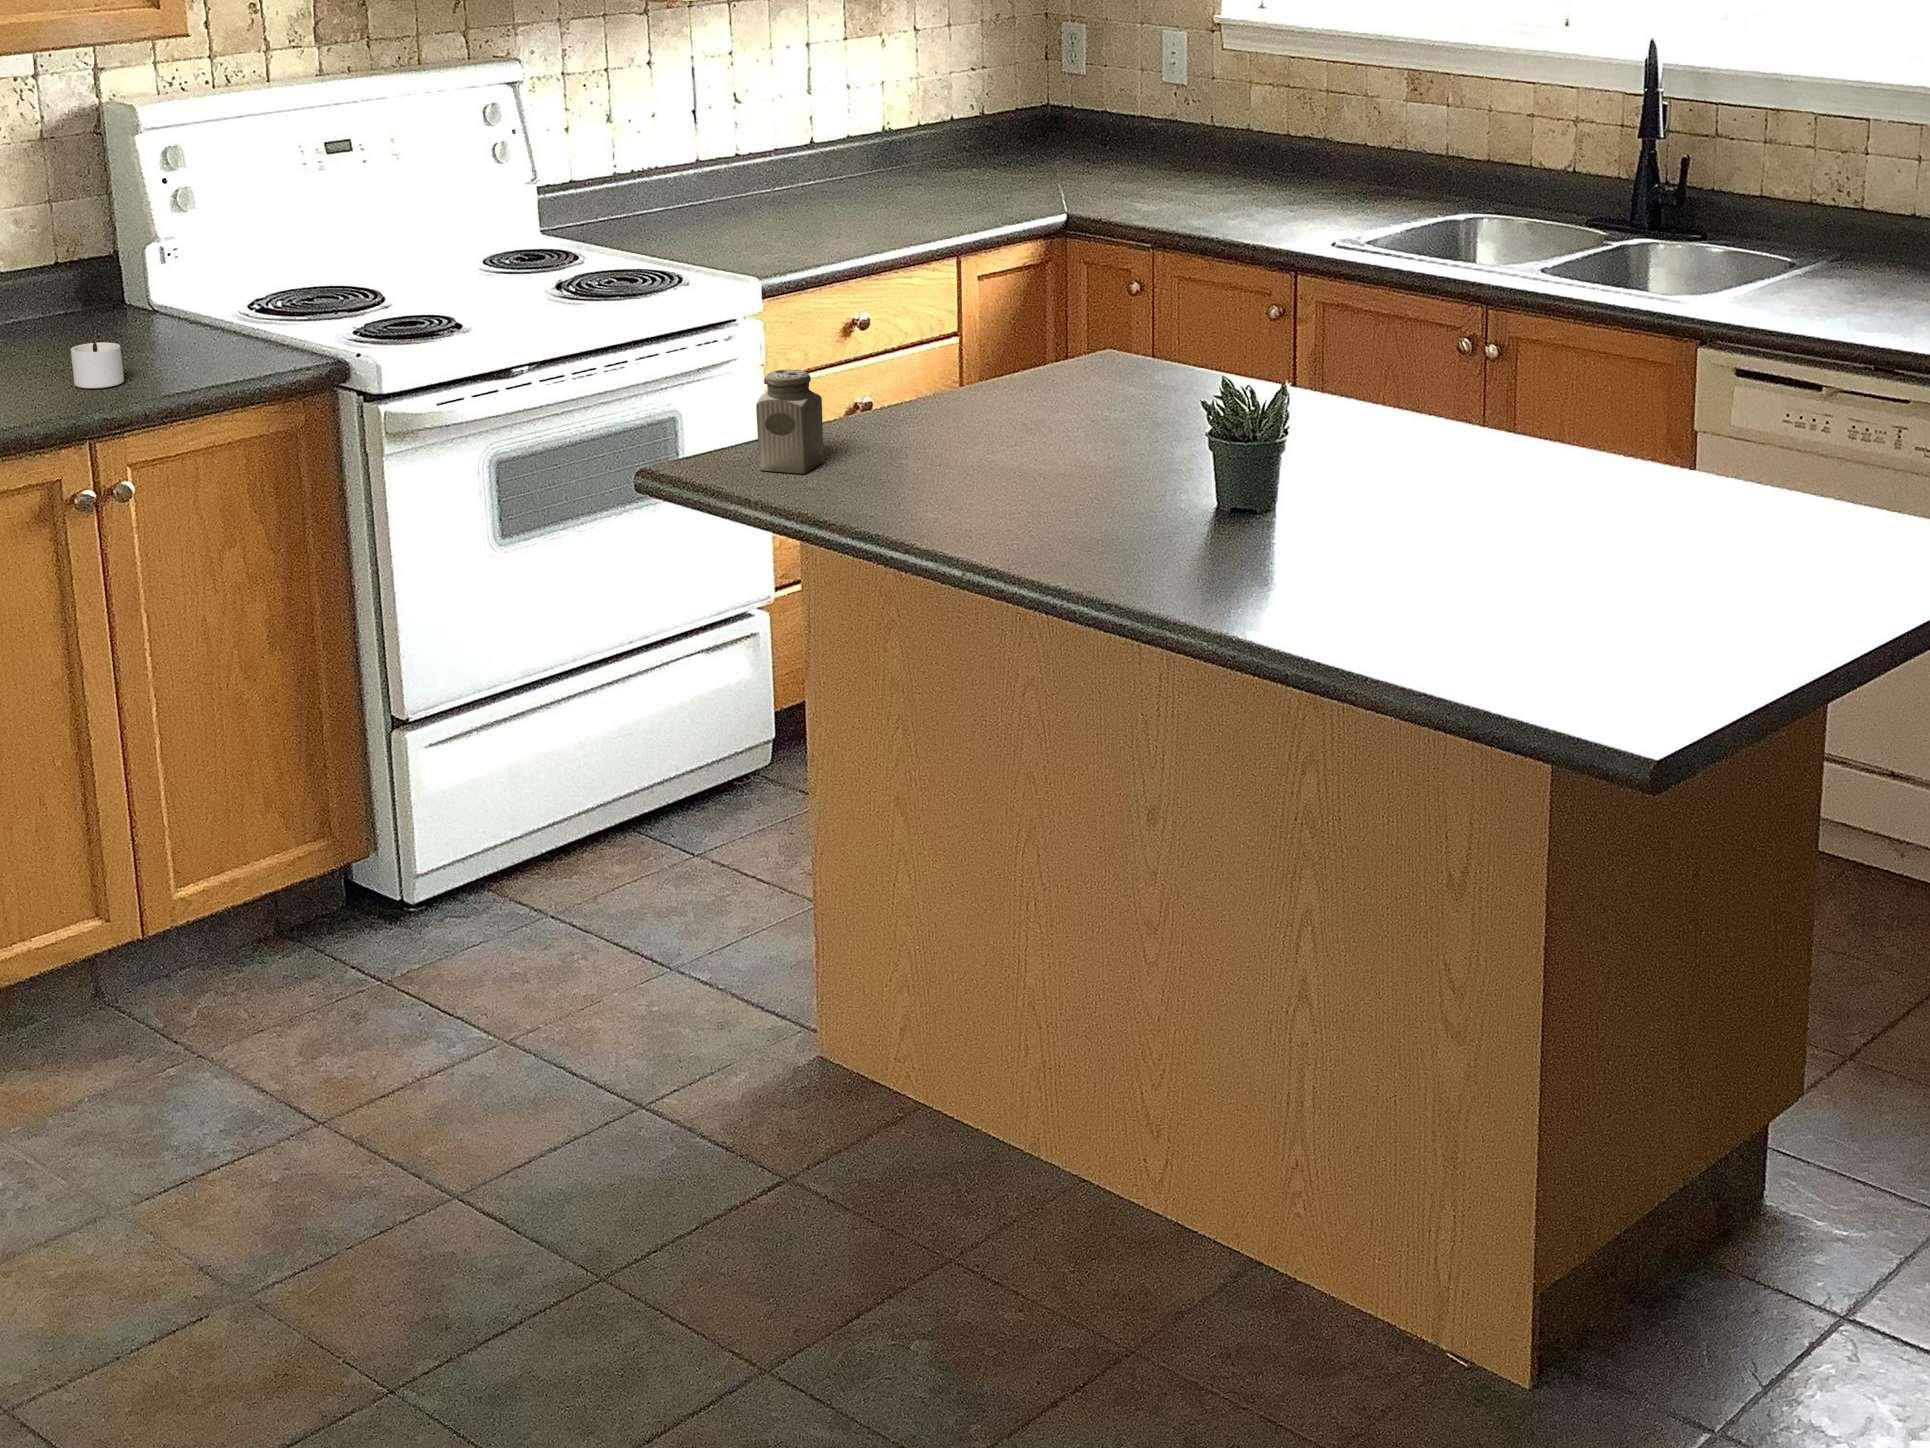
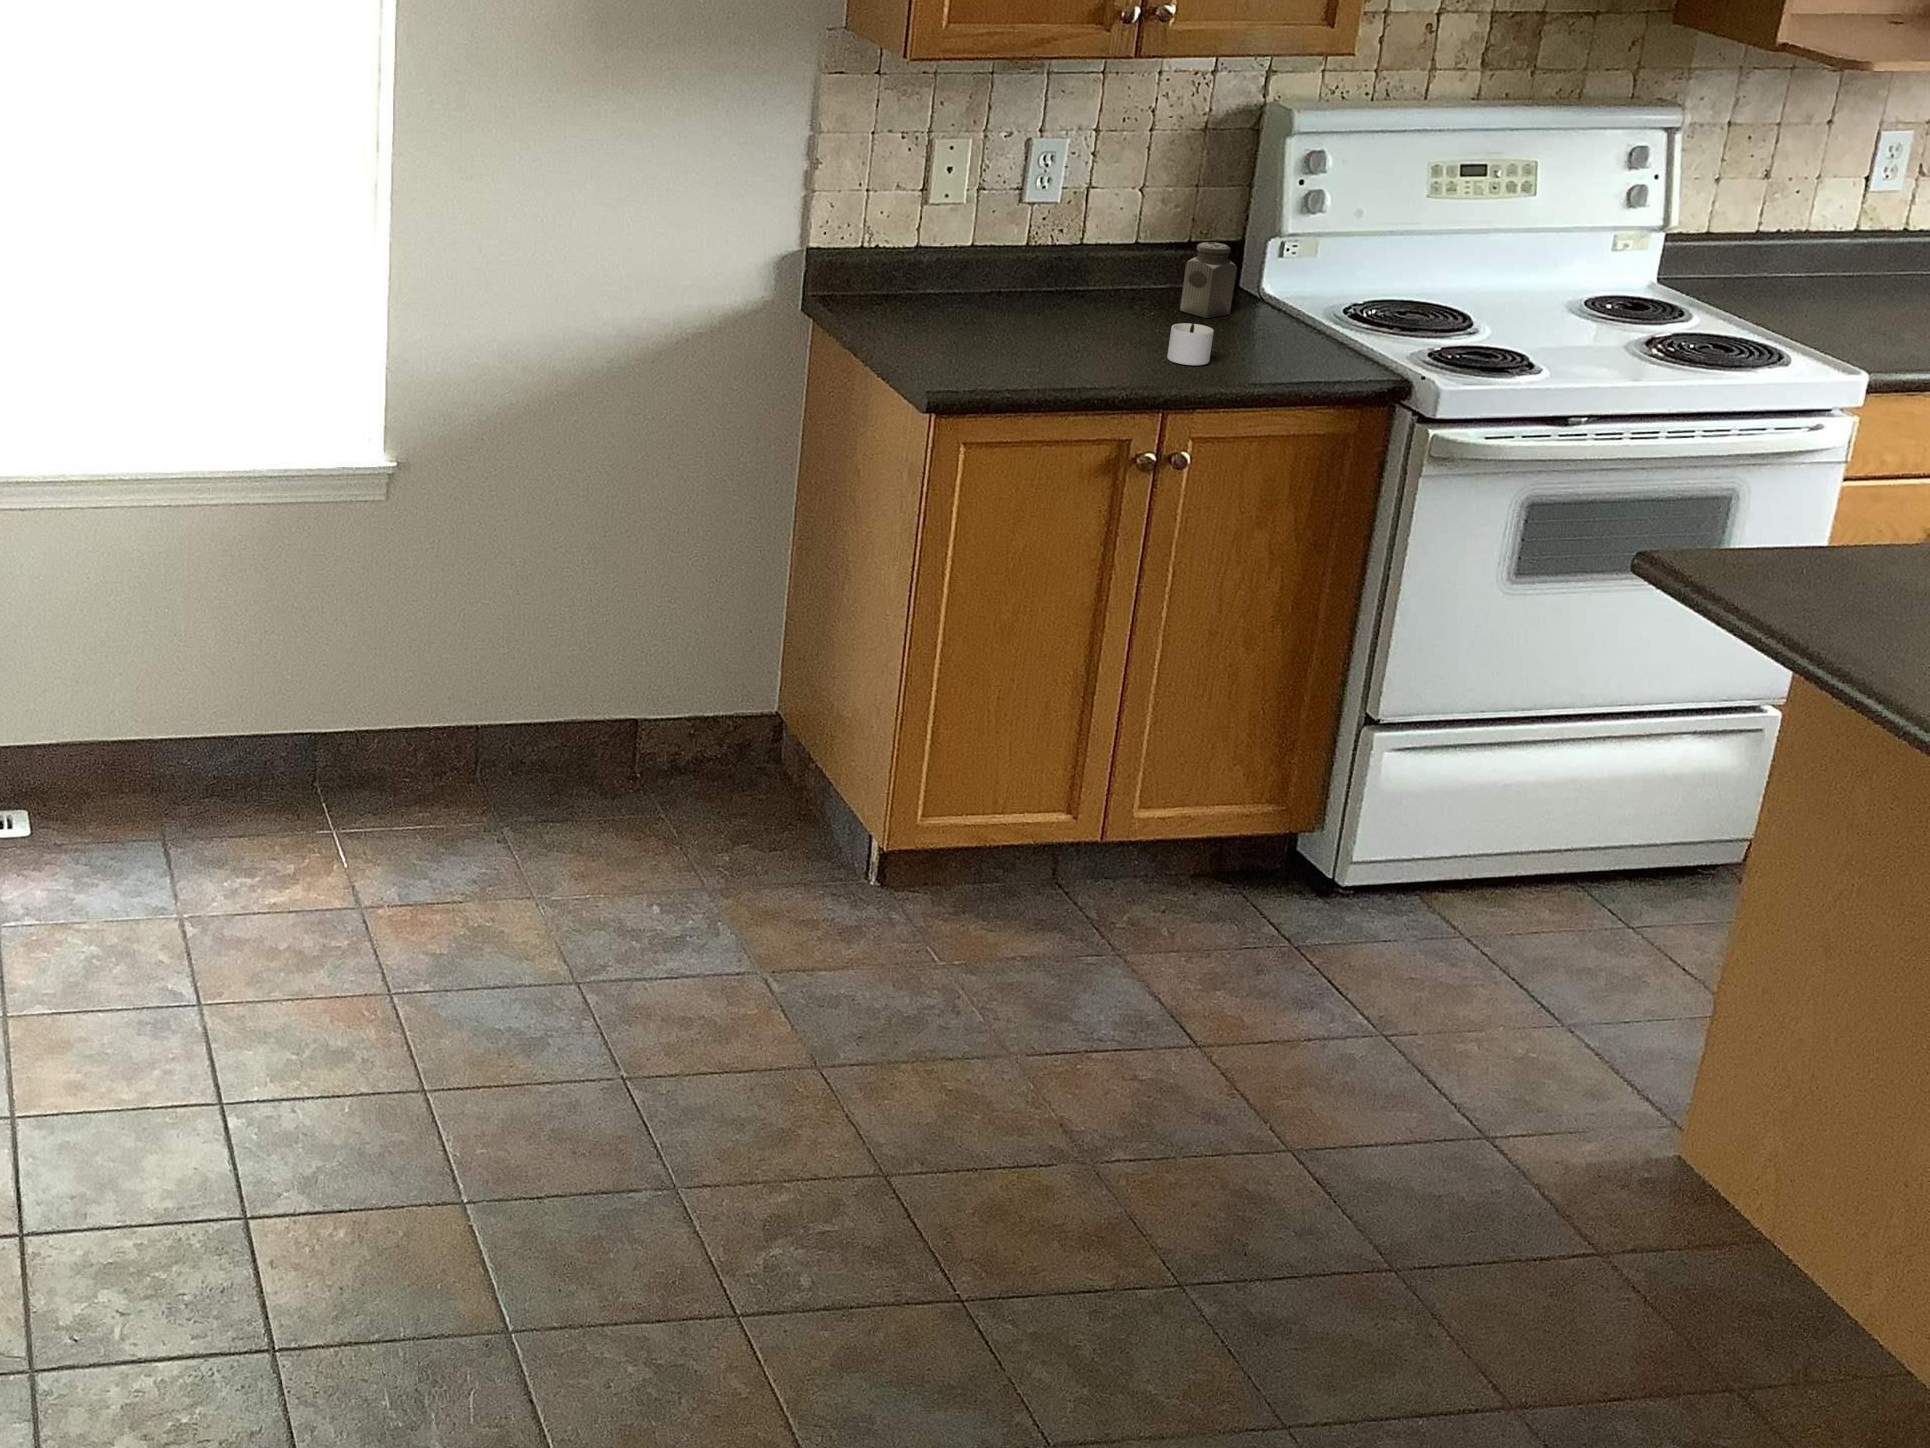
salt shaker: present [756,369,824,474] -> present [1180,242,1237,318]

